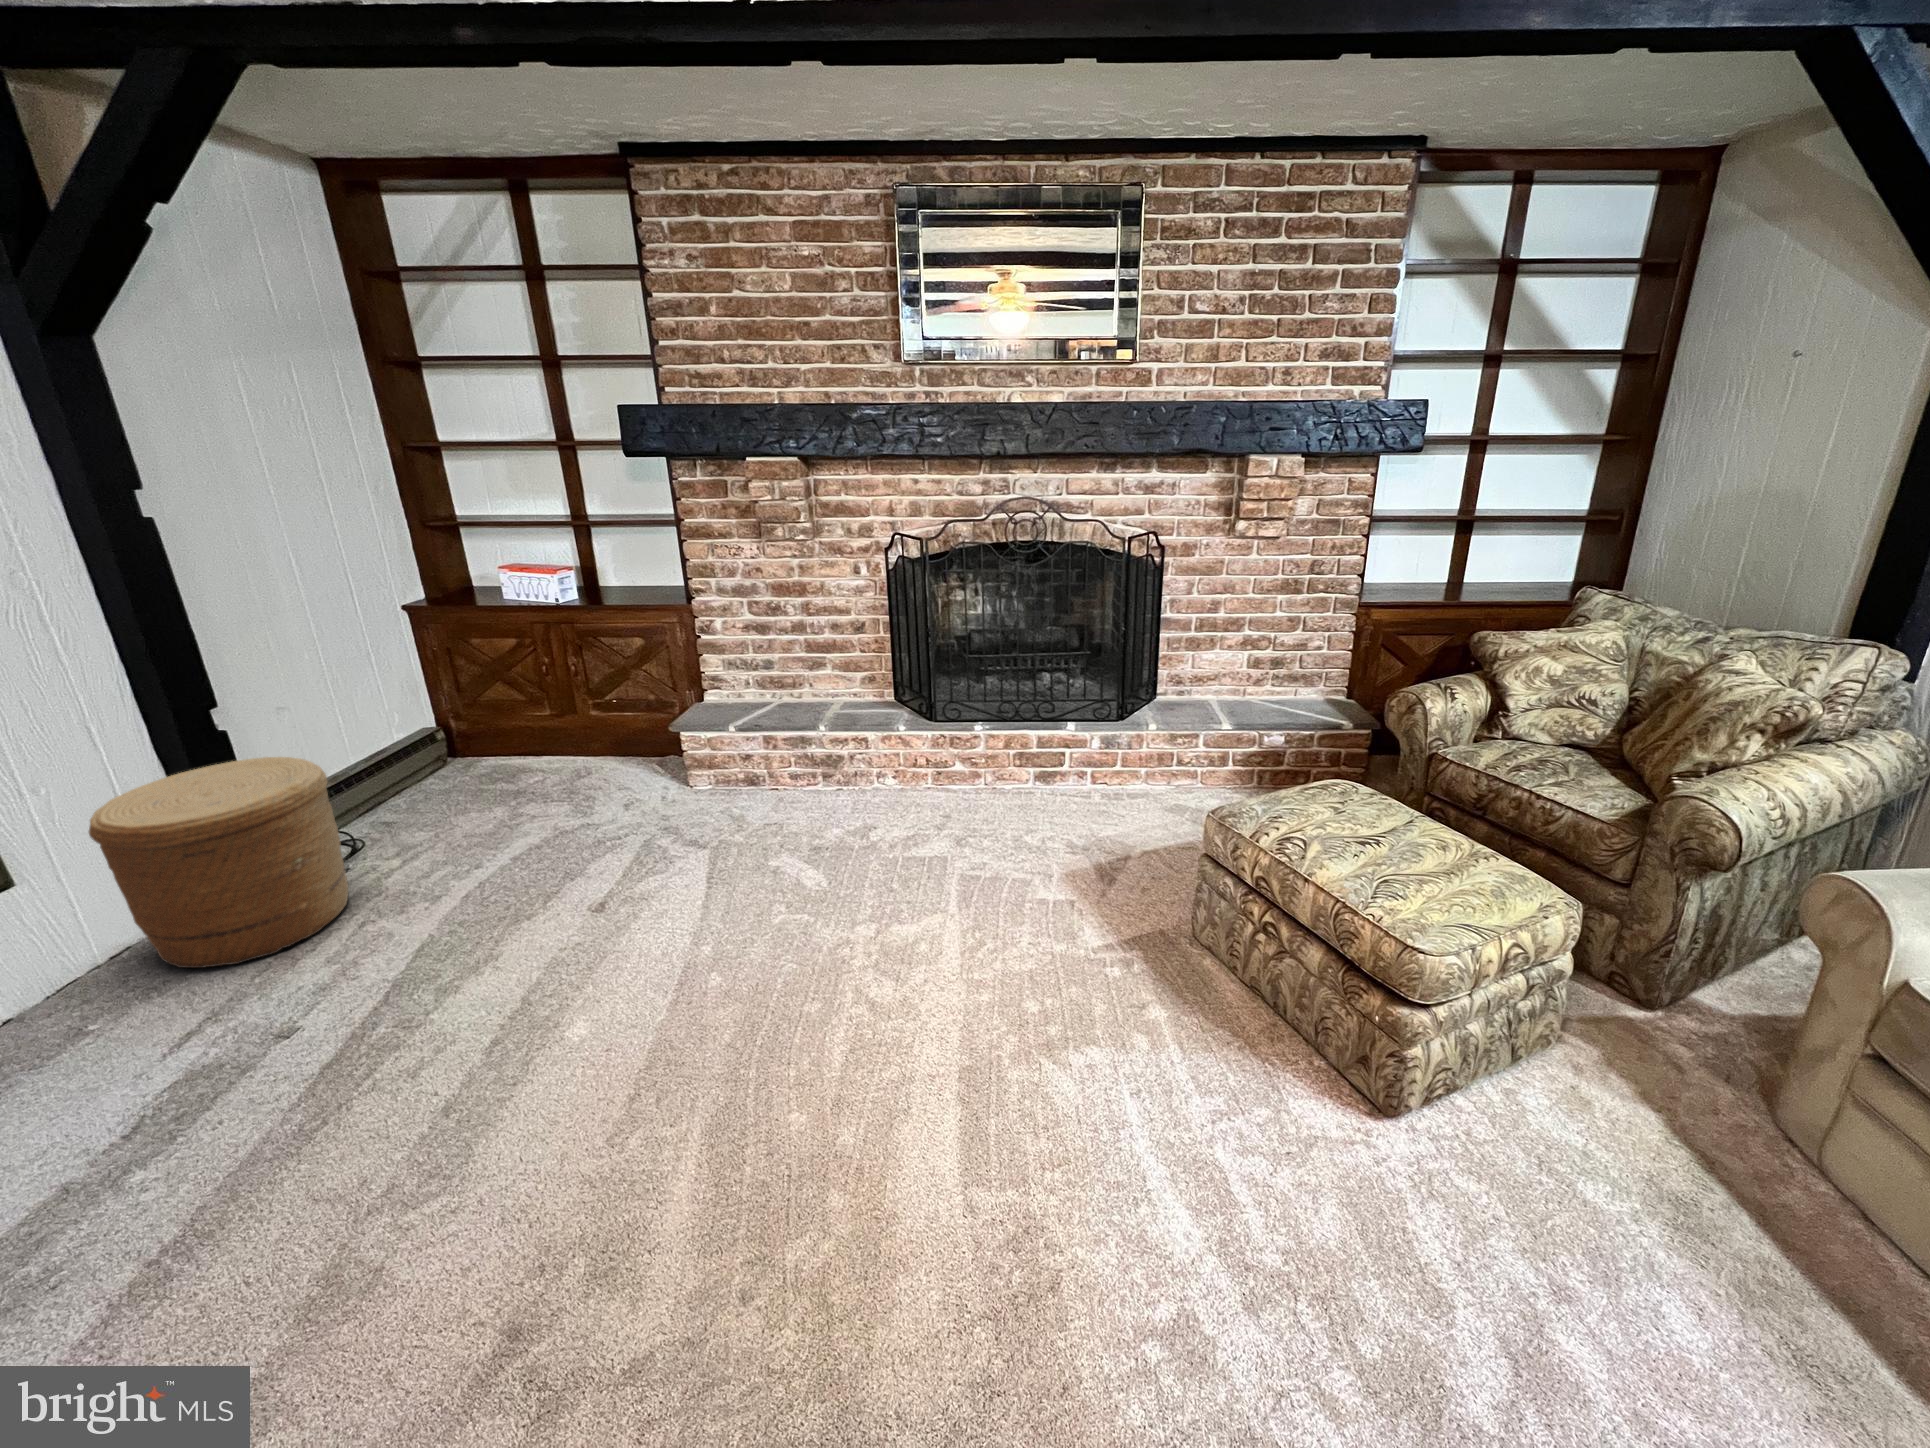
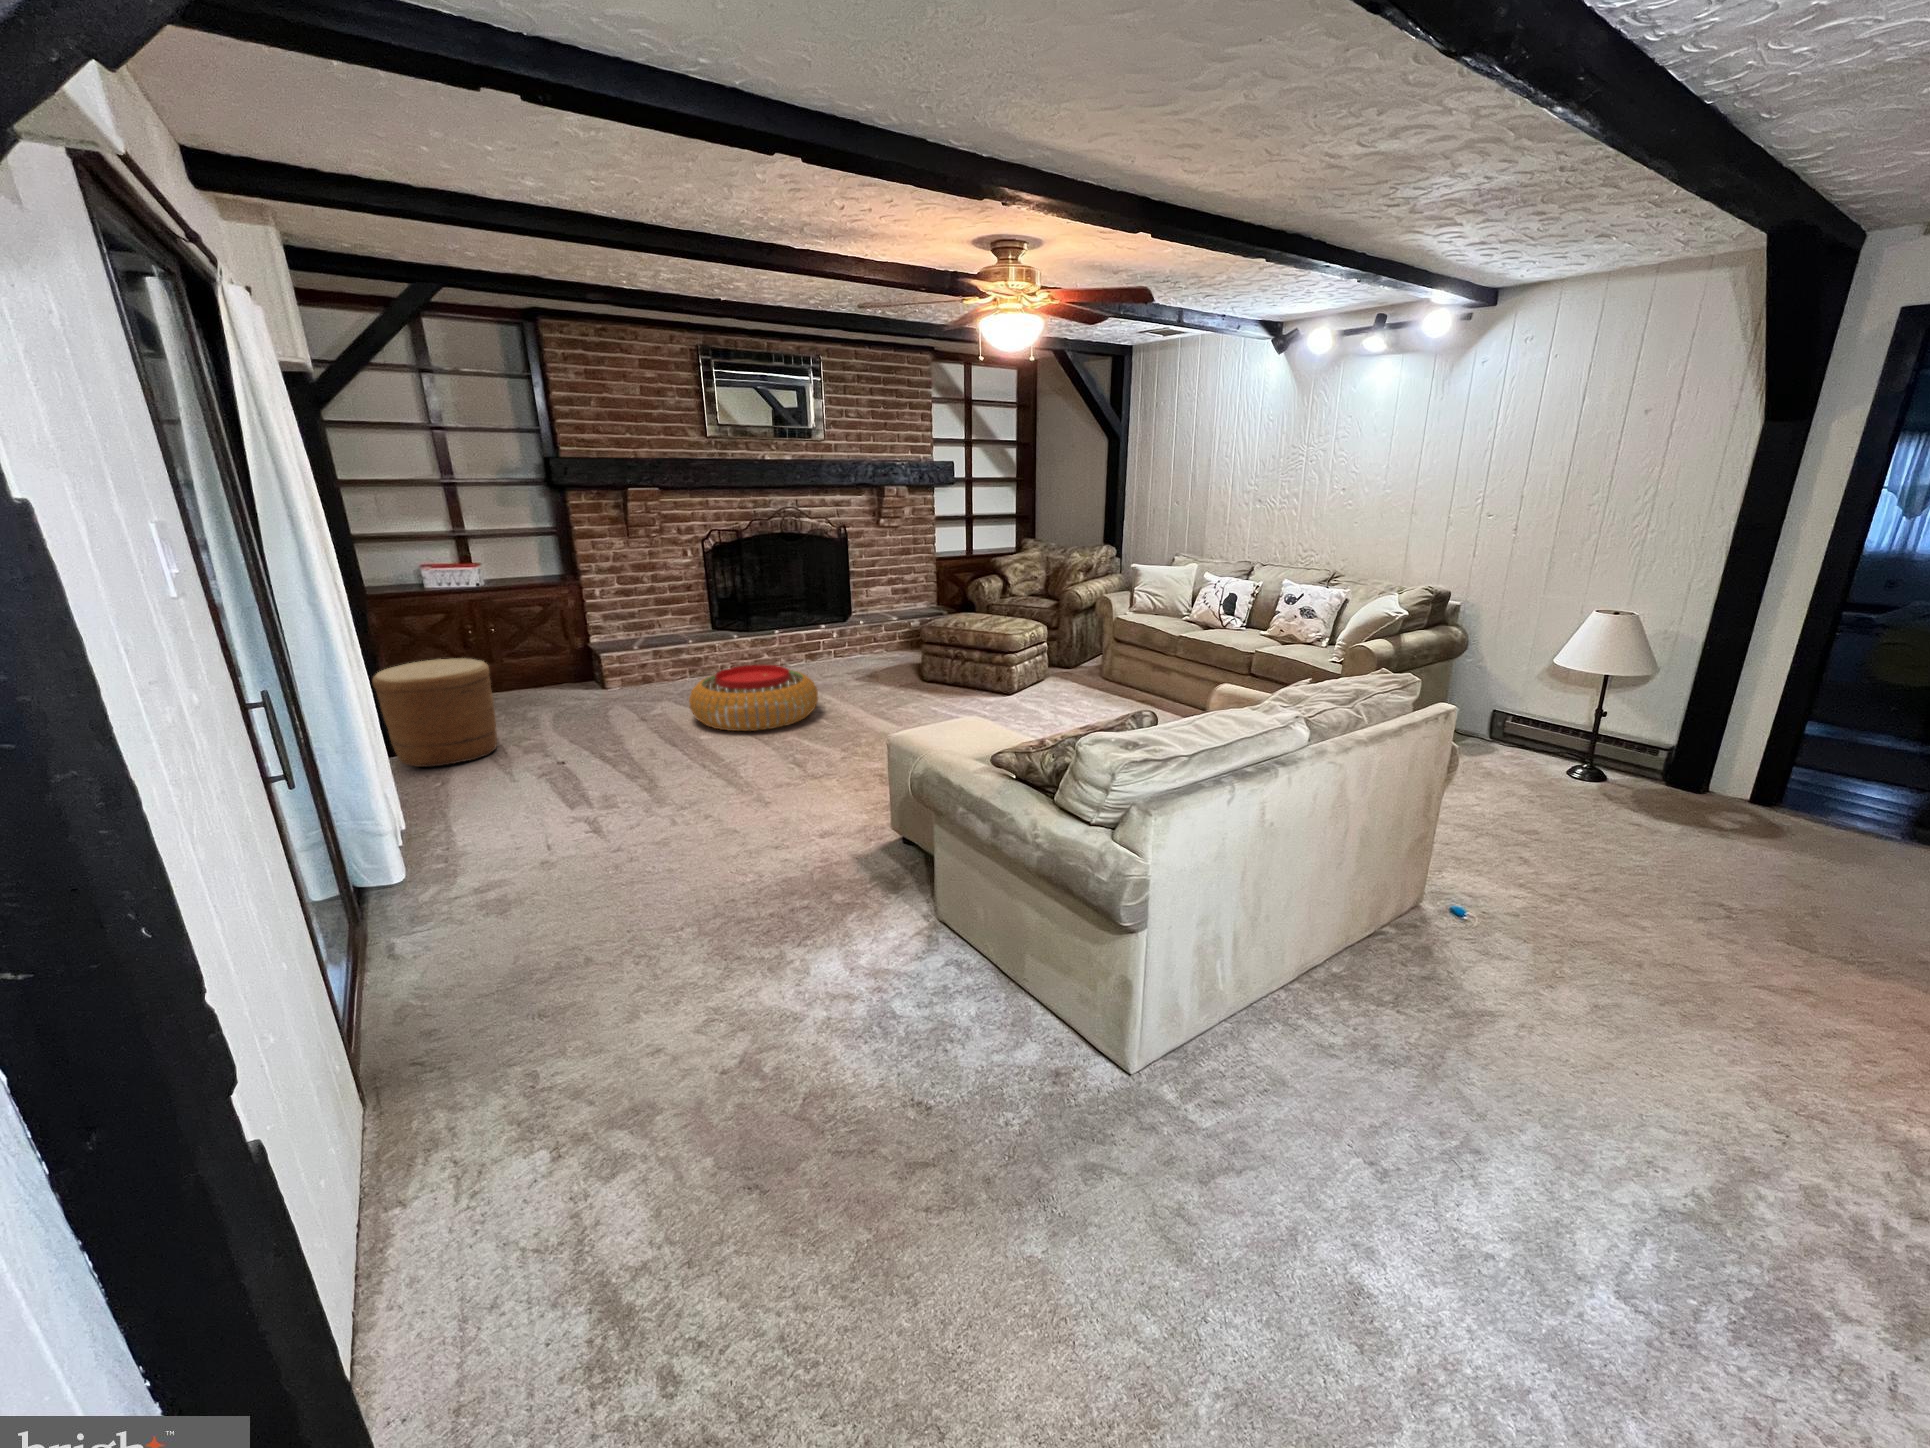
pouf: none [592,844,885,1058] -> present [689,665,818,731]

